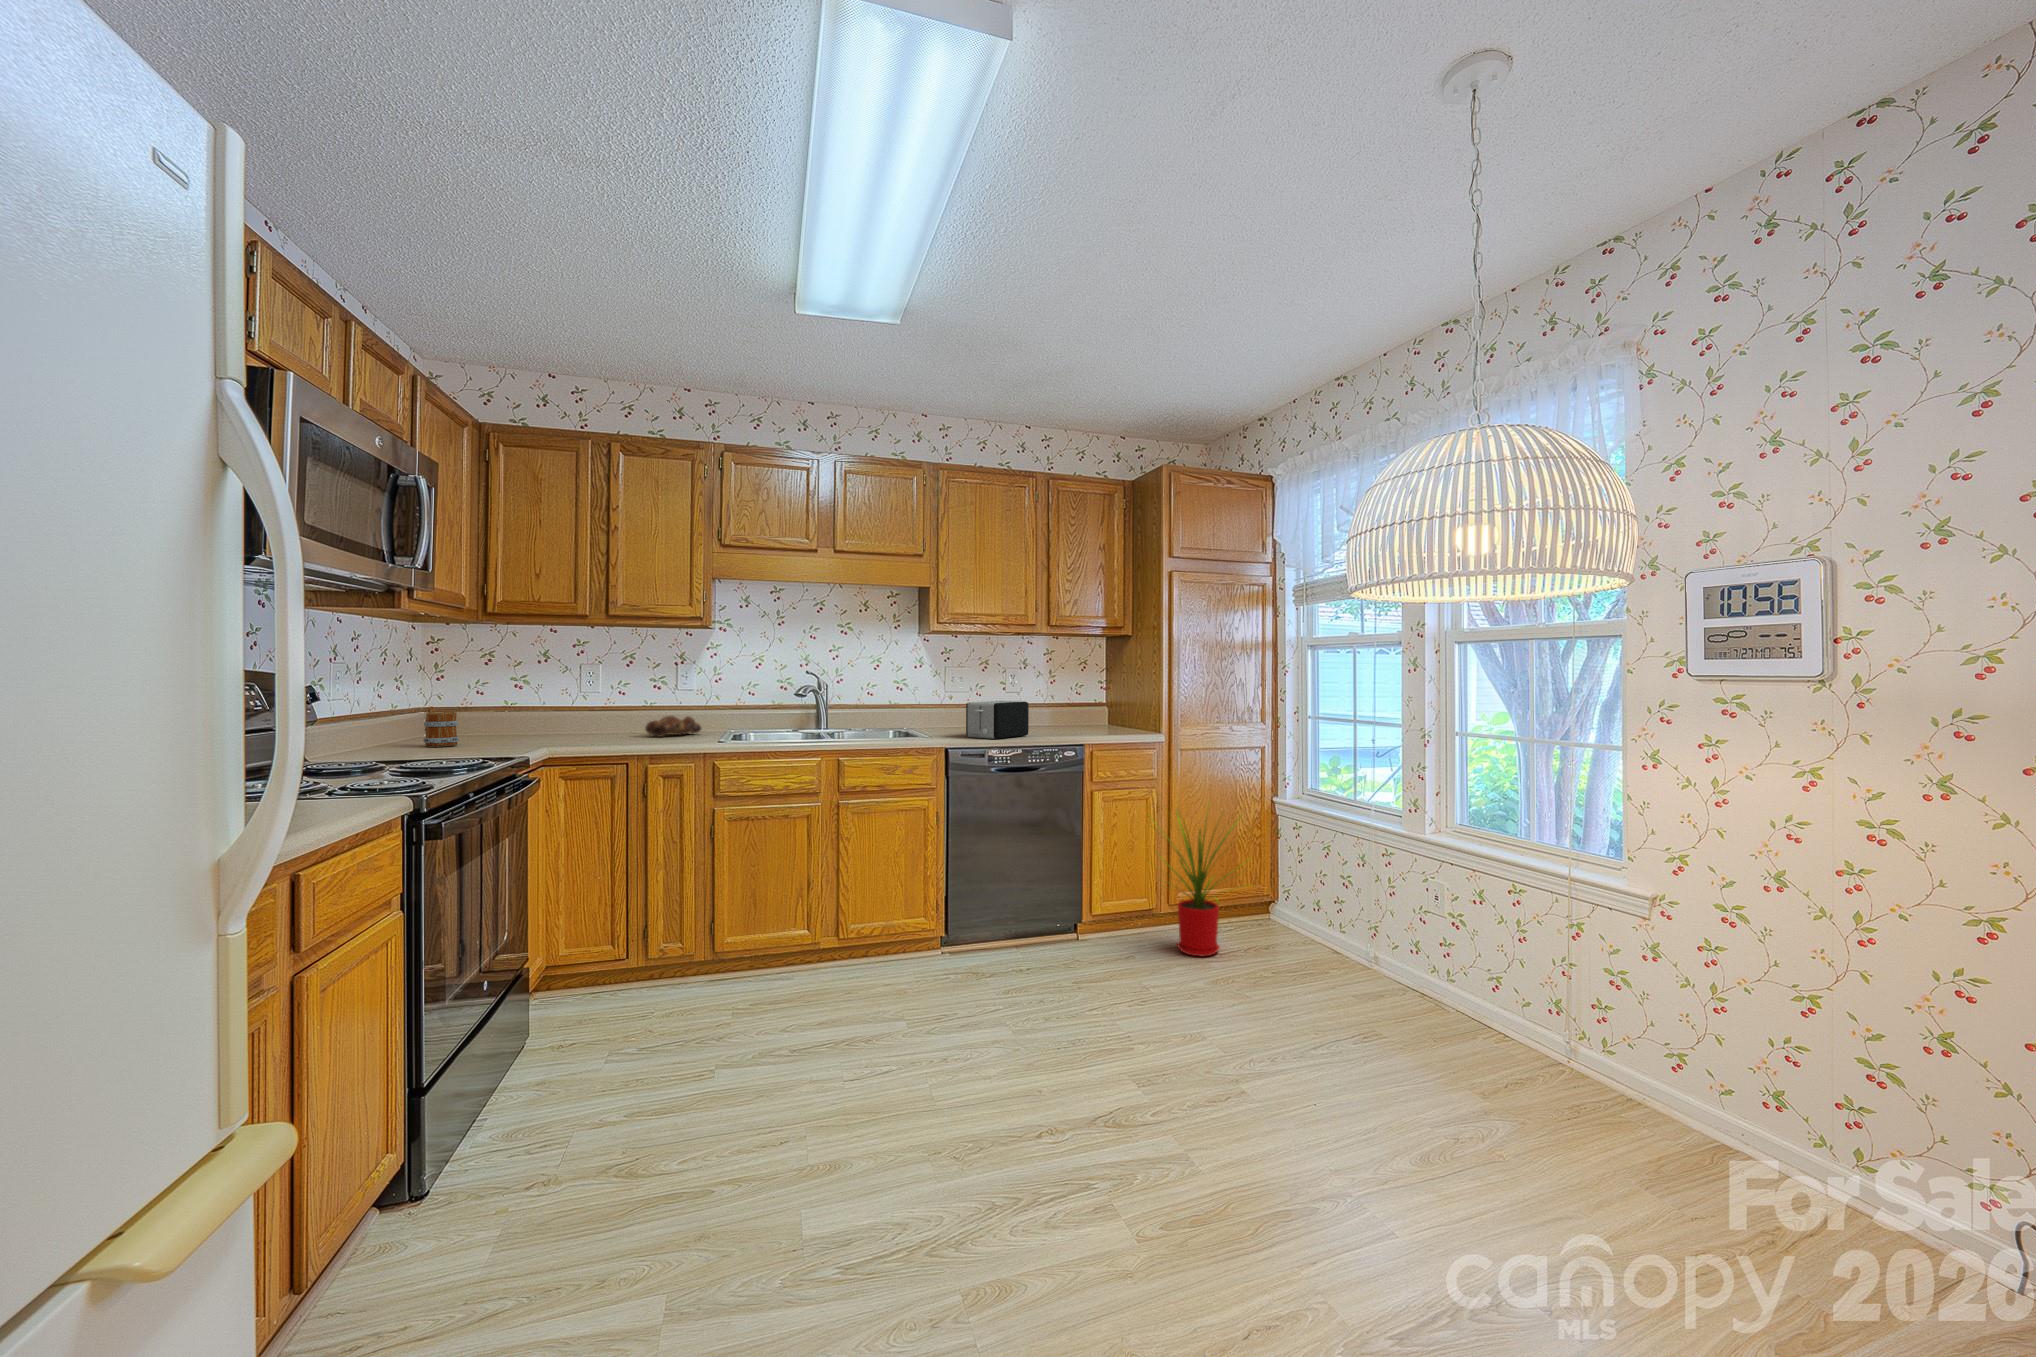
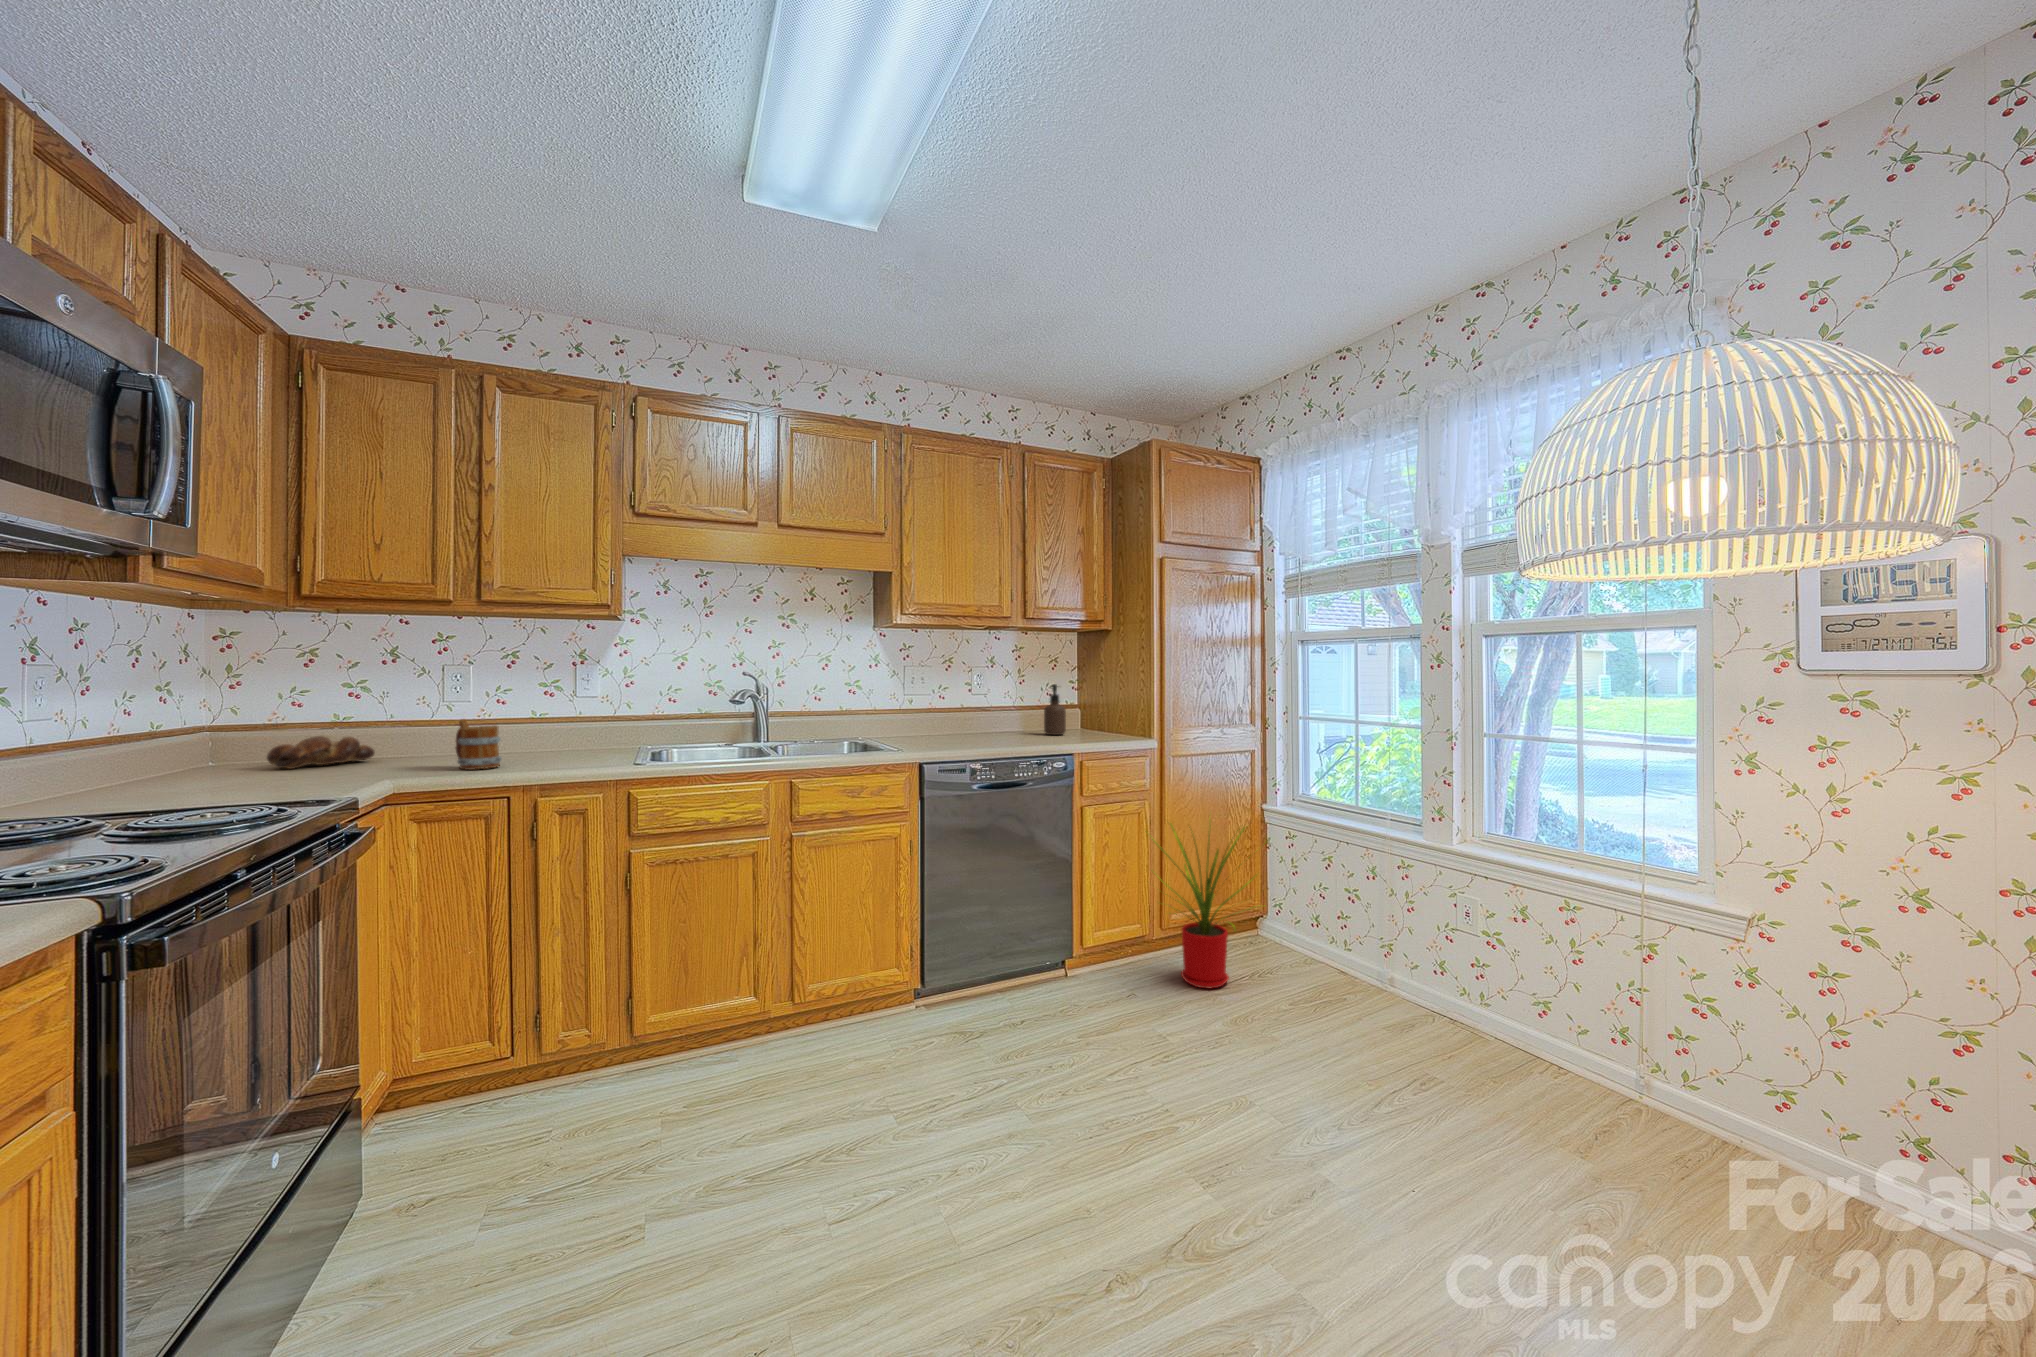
soap dispenser: none [1075,684,1095,731] -> present [1044,684,1066,735]
toaster: present [966,701,1029,739] -> none [936,704,1004,749]
mug: present [423,706,459,747] -> present [456,719,502,770]
bread loaf: present [645,716,701,737] -> present [267,736,375,769]

